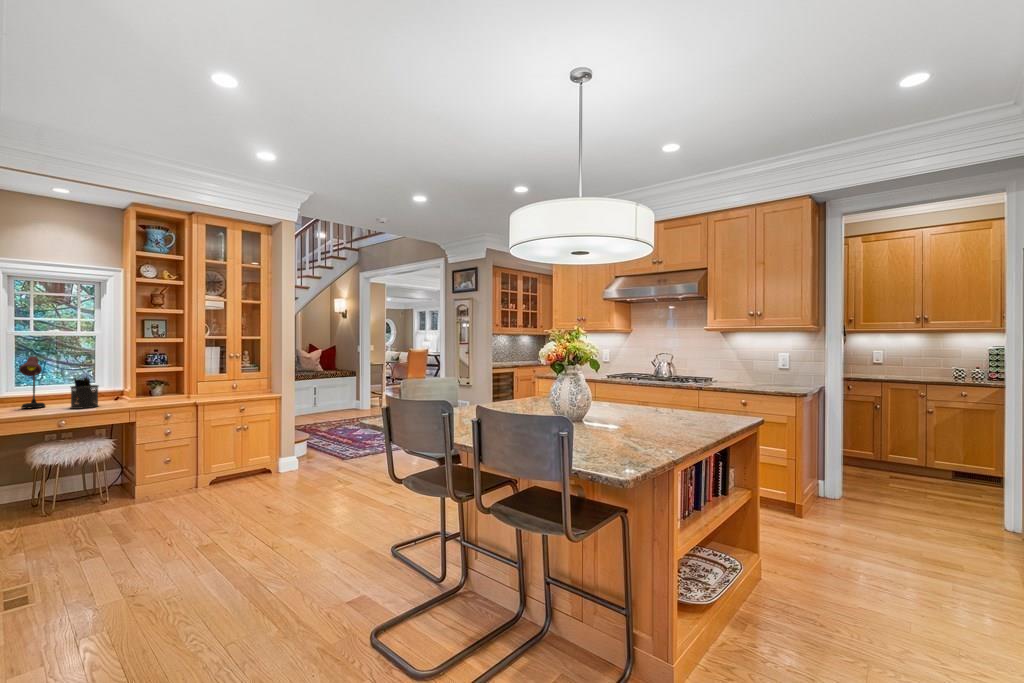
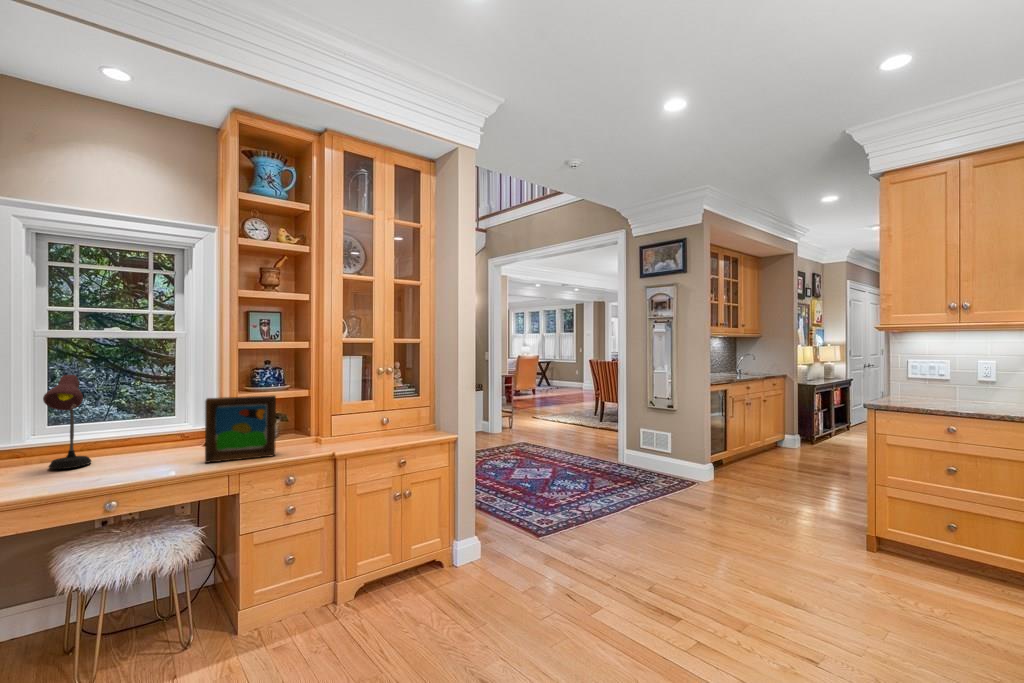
picture frame: none [116,369,160,405] -> present [205,395,276,463]
pen holder: present [70,377,99,409] -> none [128,410,178,472]

